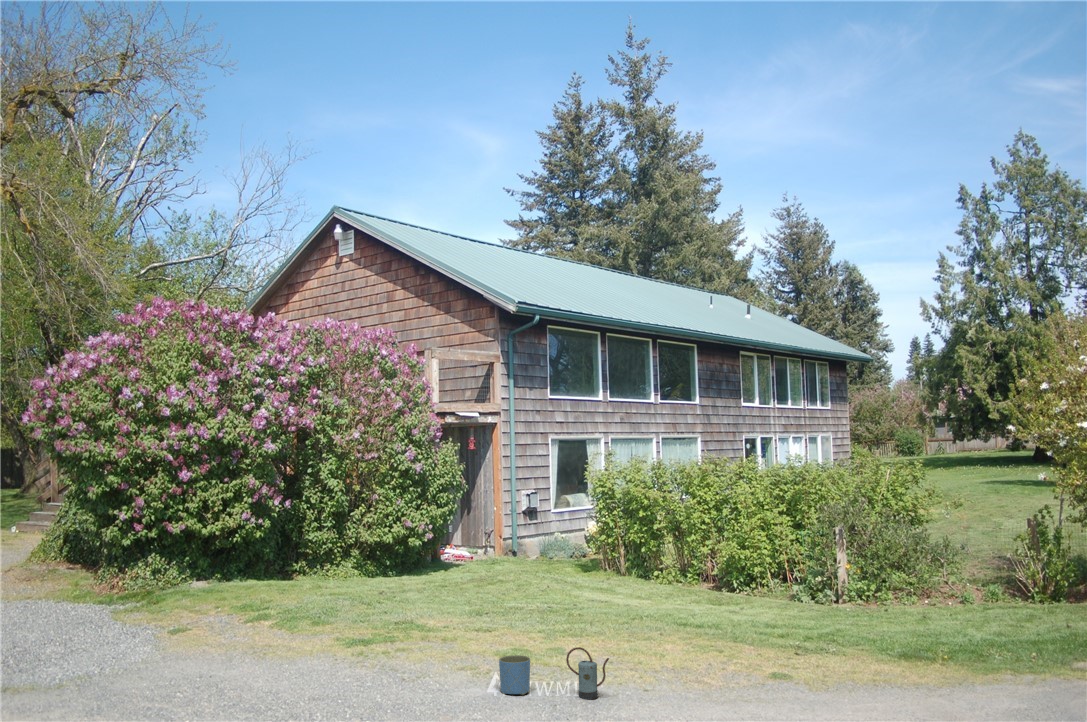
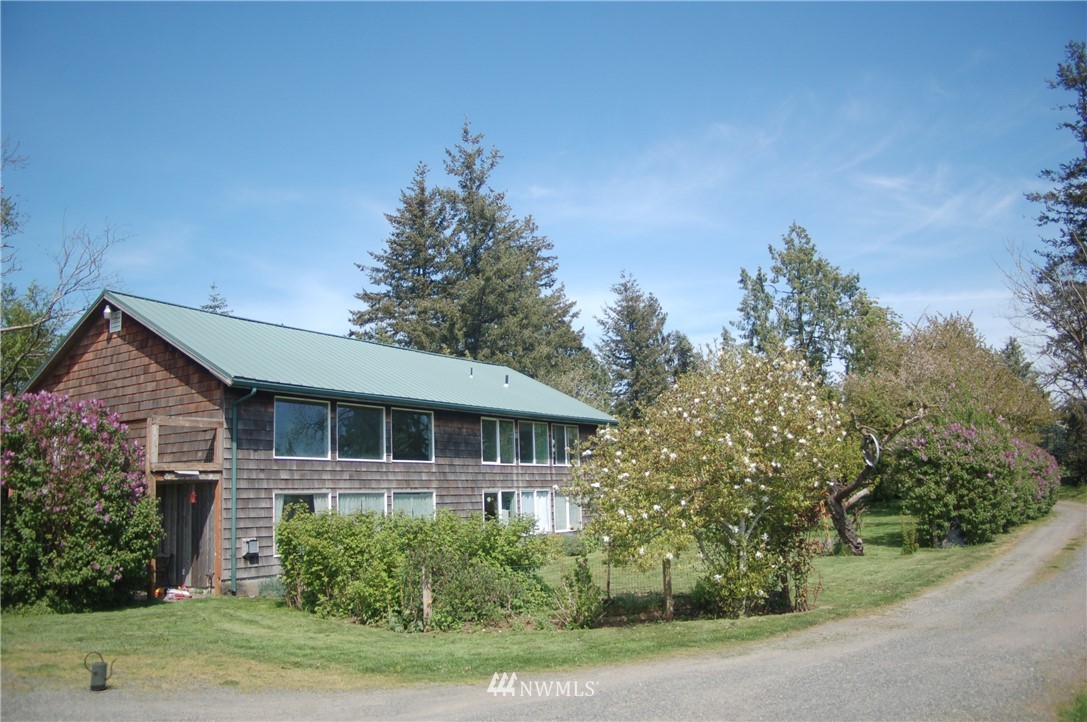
planter: present [499,655,530,695] -> none [27,660,56,690]

